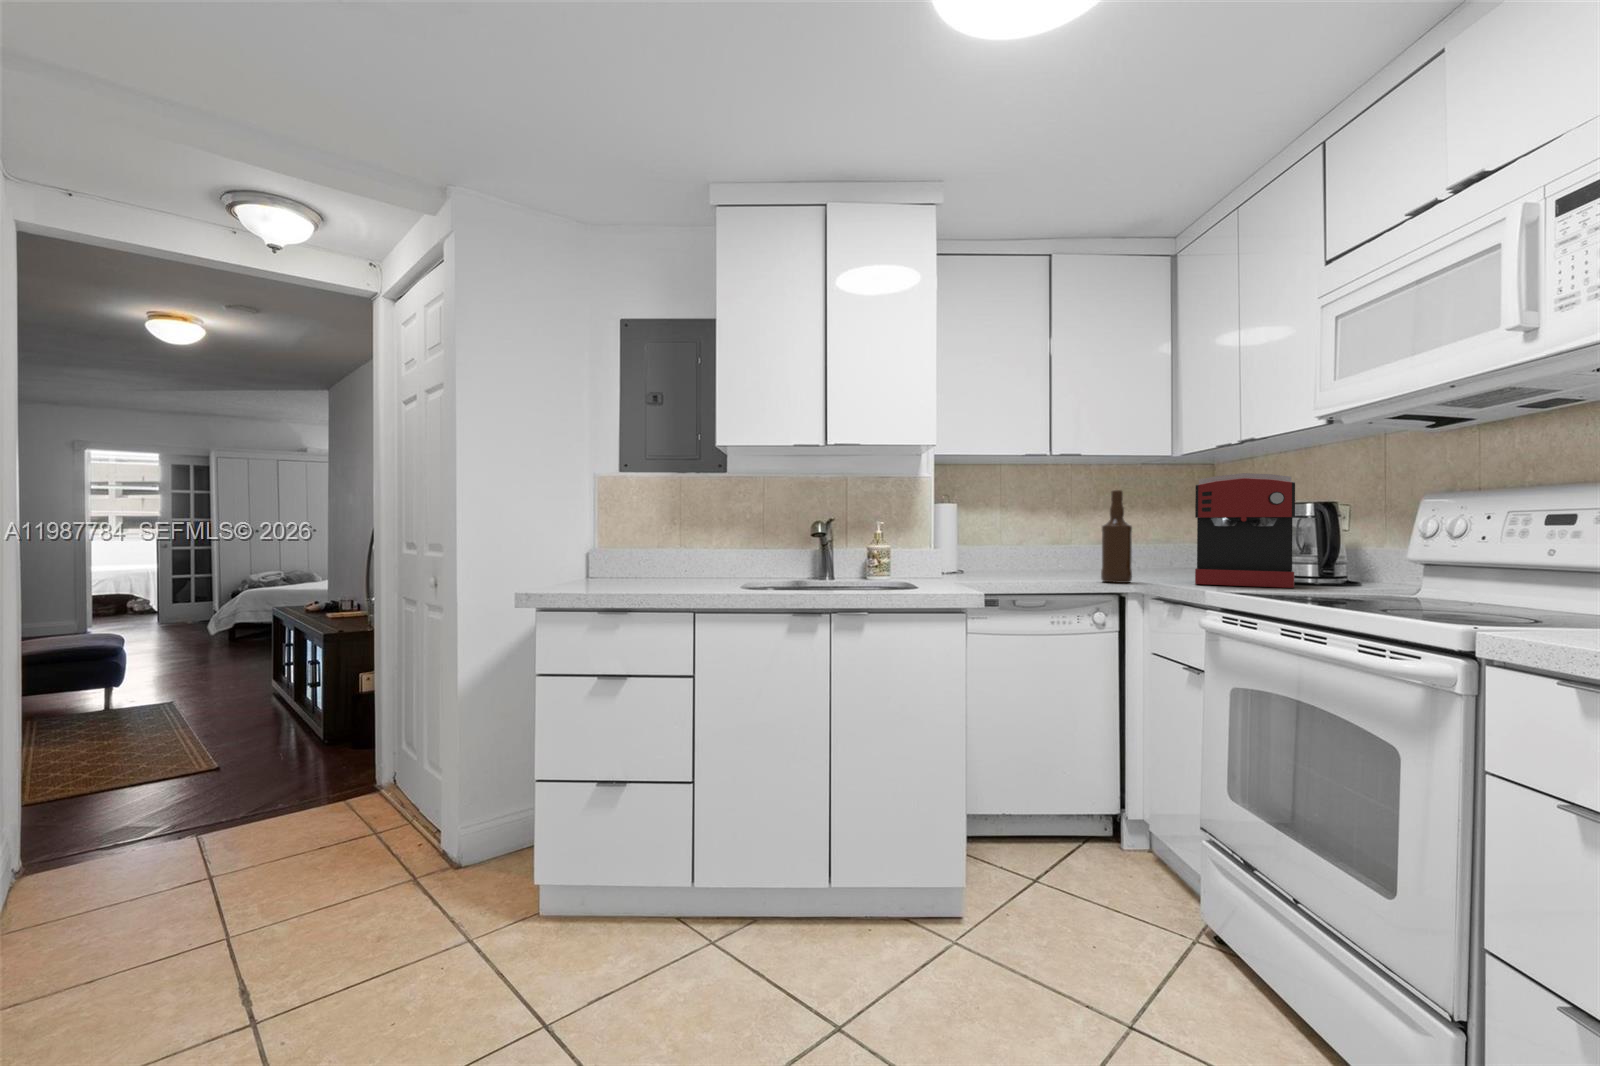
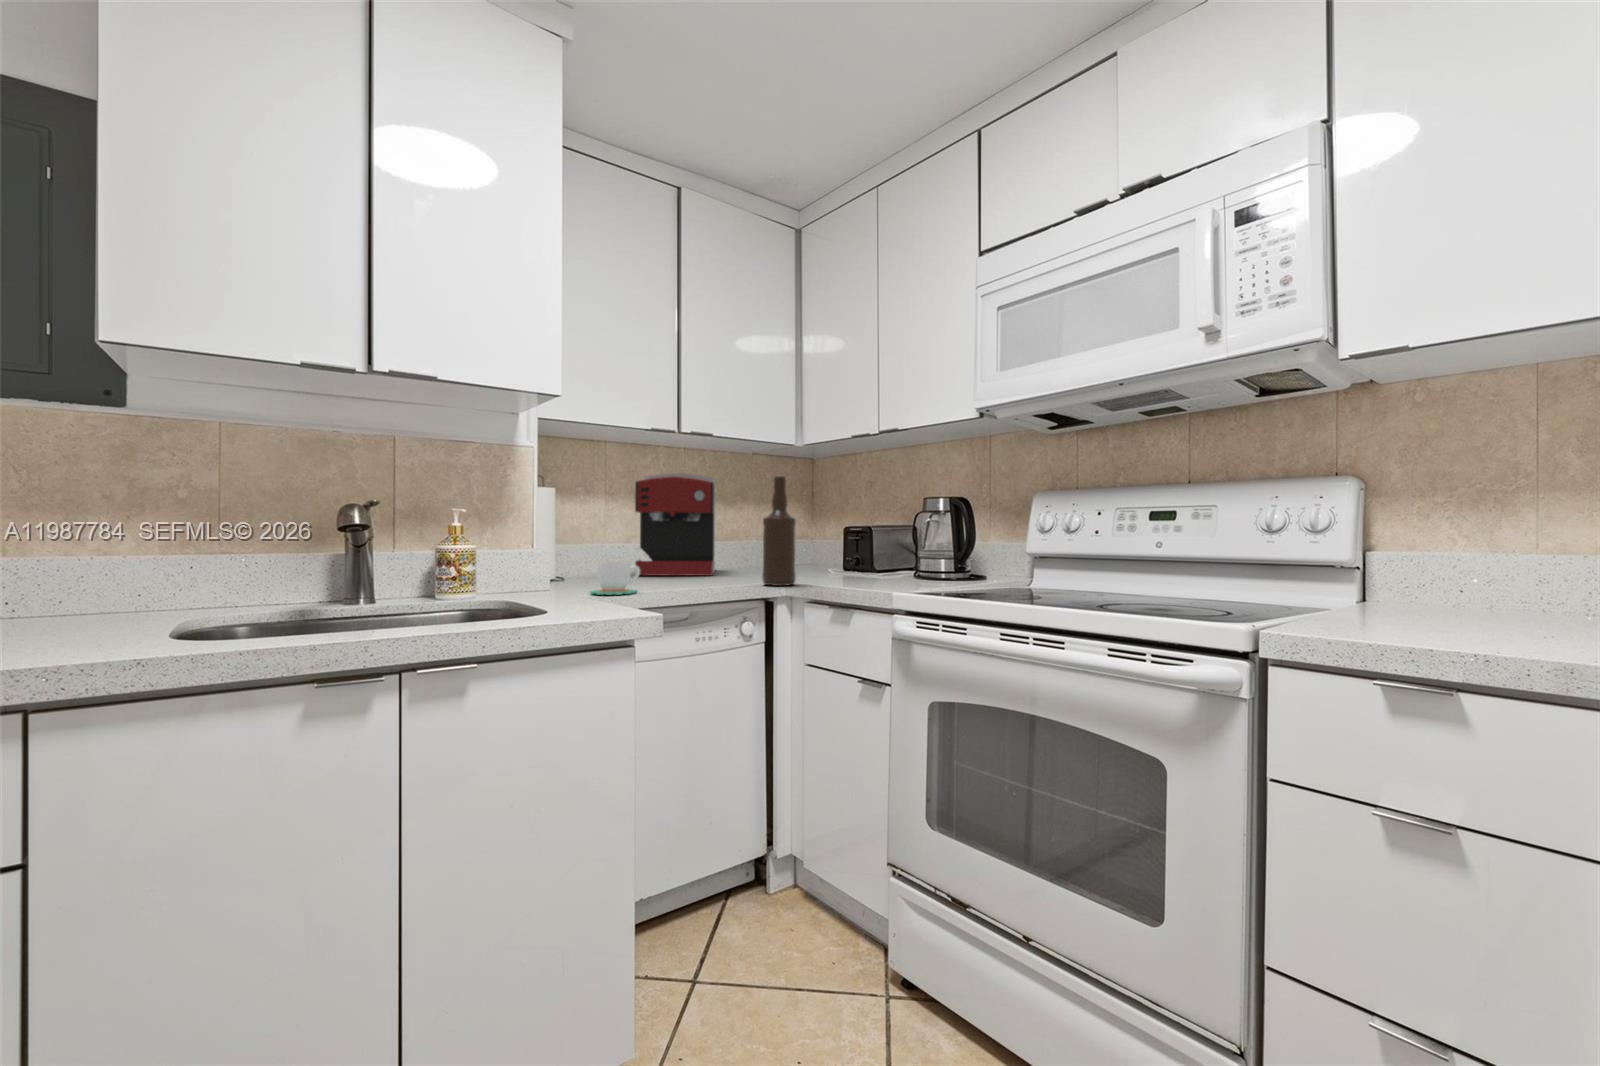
coffee maker: present [1195,473,1295,588] -> present [635,473,715,575]
mug: none [958,558,994,582] -> present [590,561,640,595]

